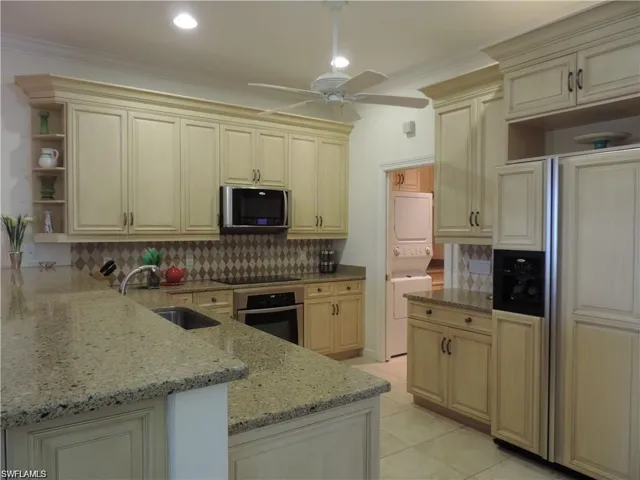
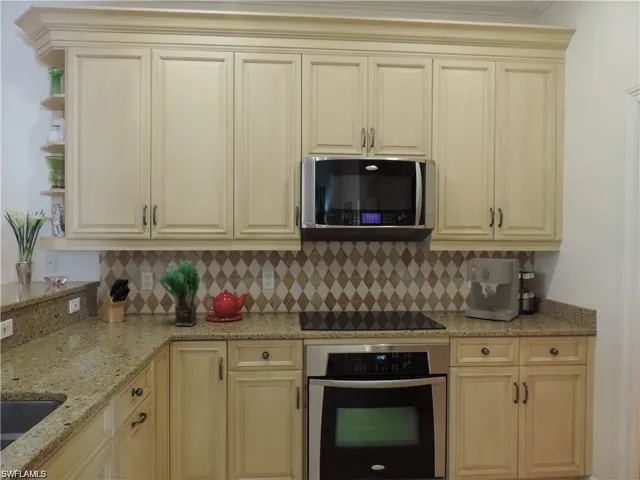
coffee maker: none [303,244,327,276] -> present [465,258,519,322]

